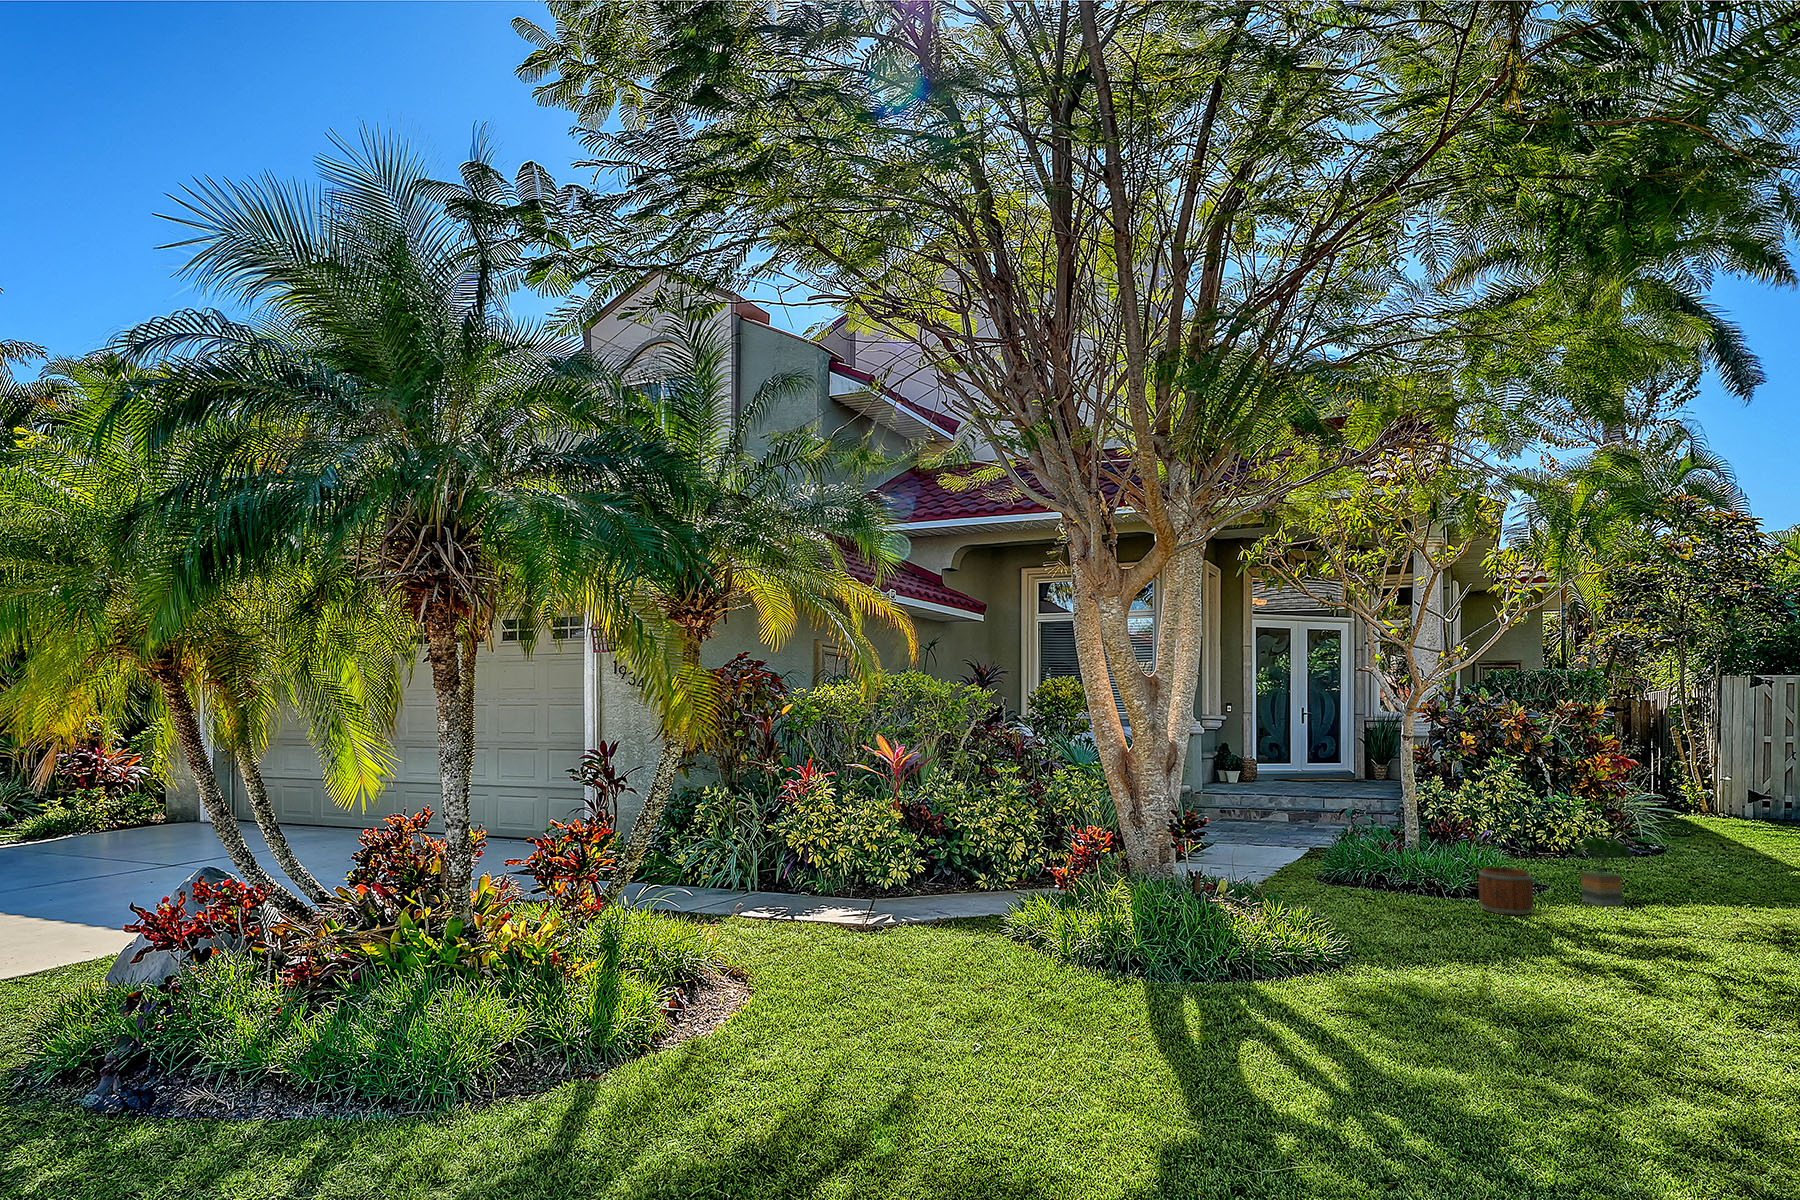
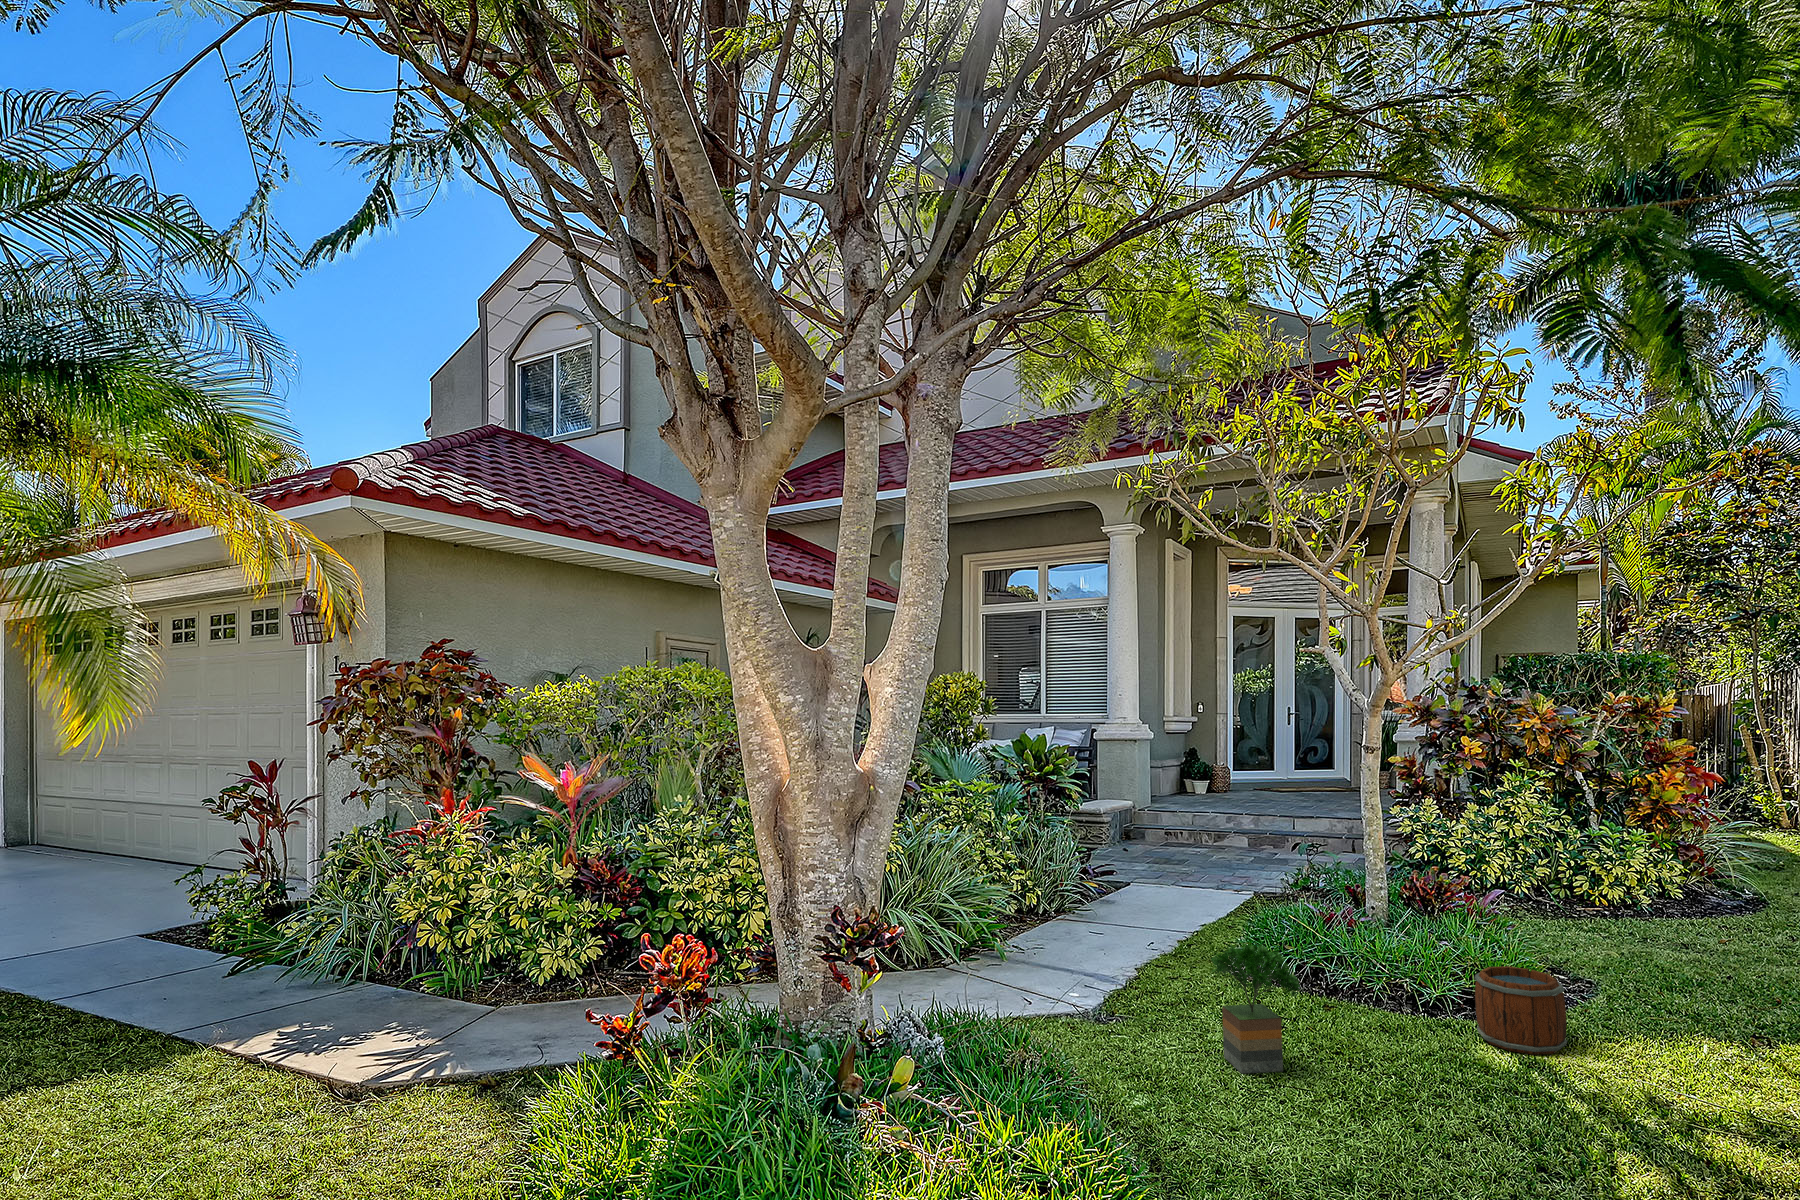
potted tree: present [1575,837,1632,906] -> present [1211,944,1300,1073]

